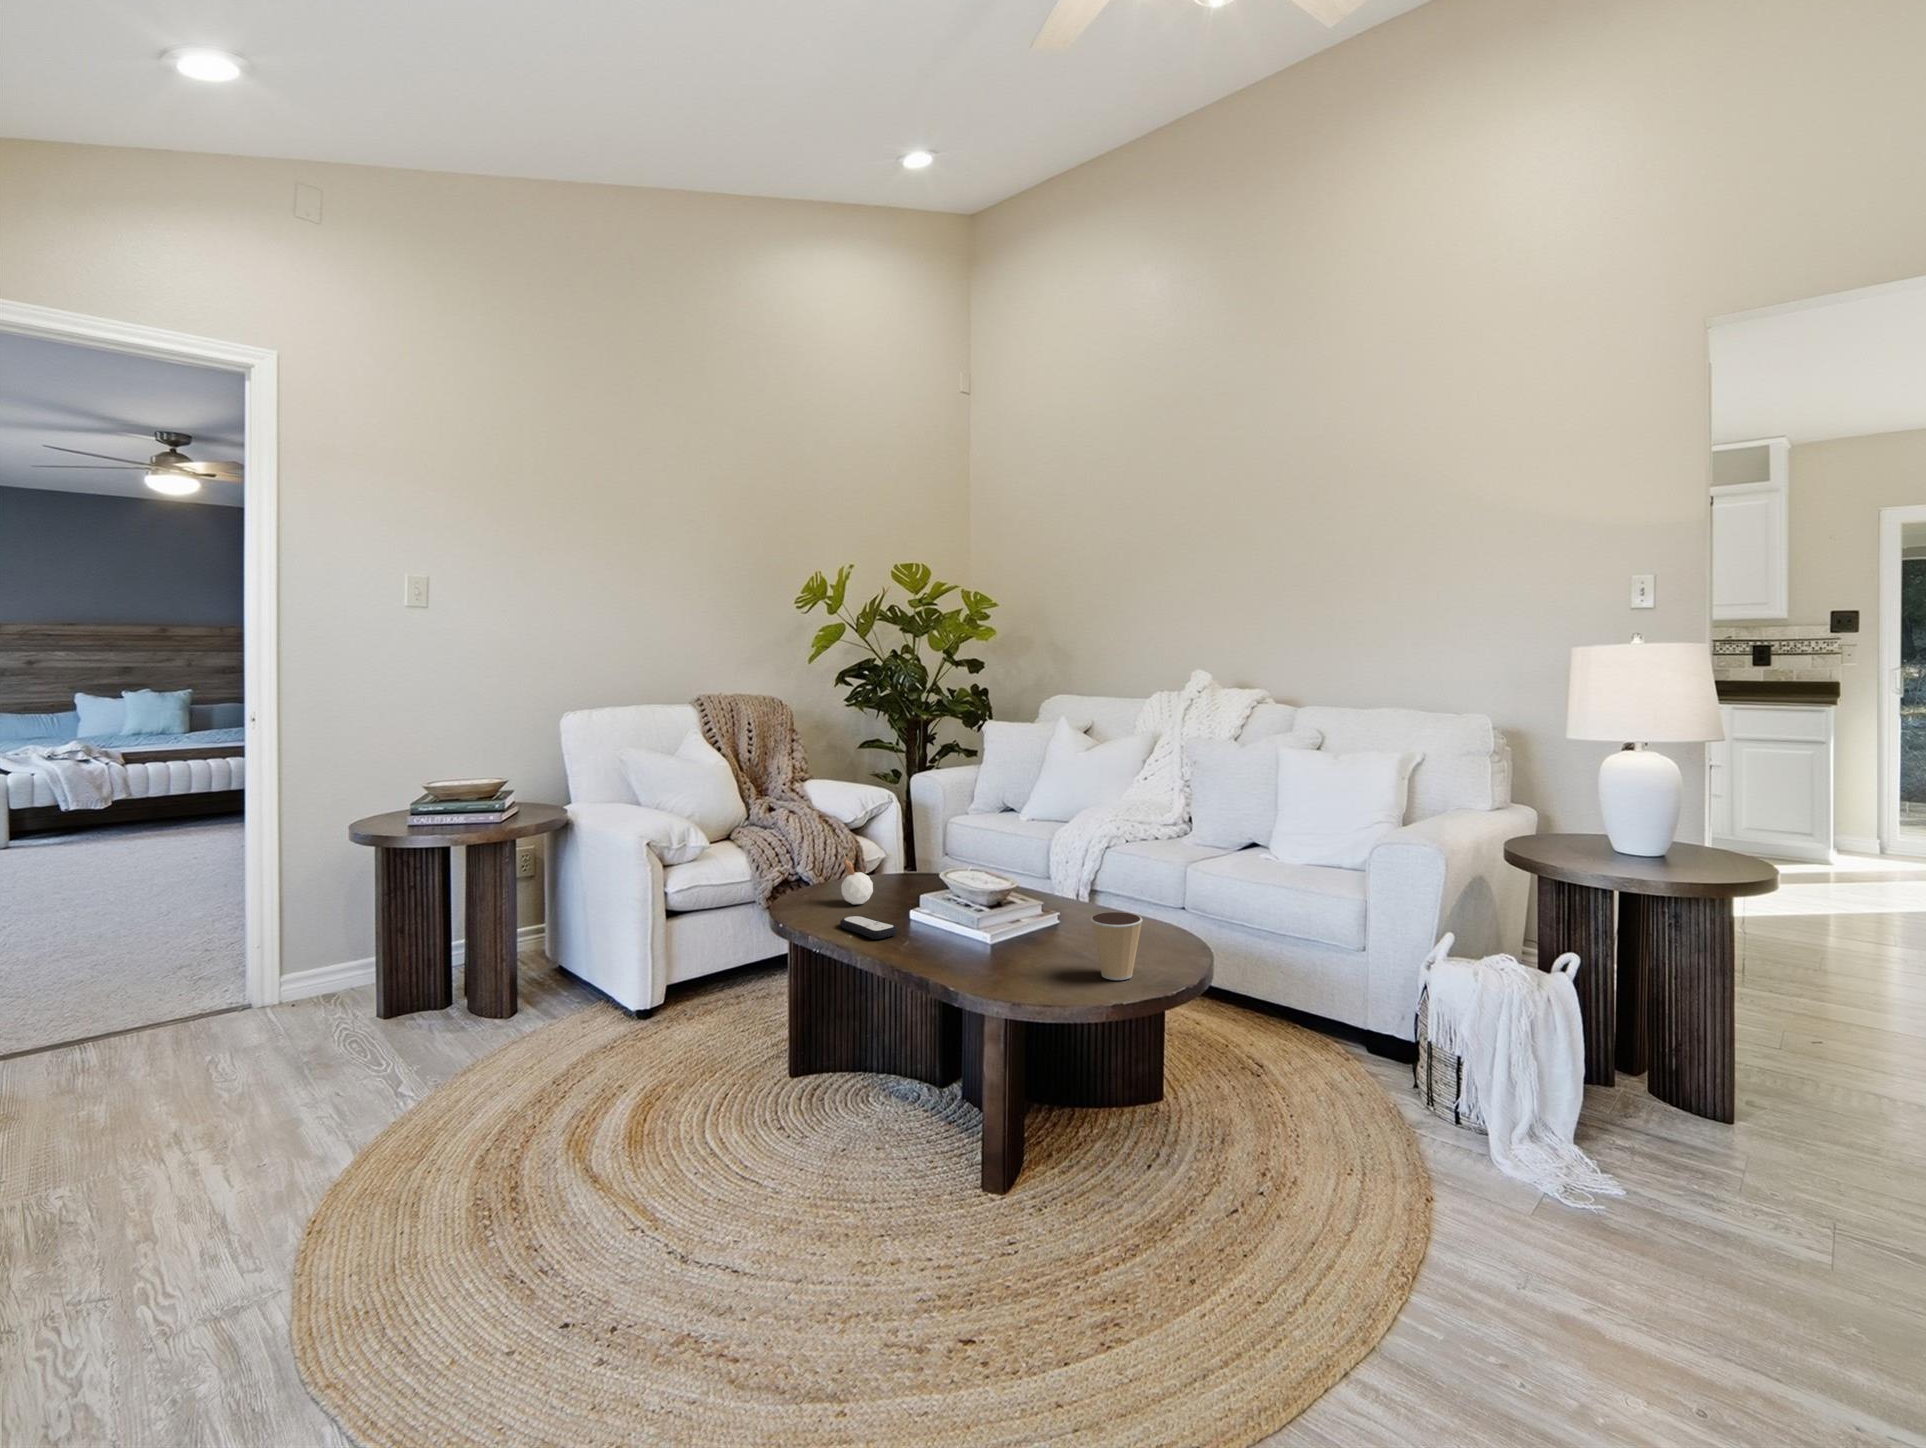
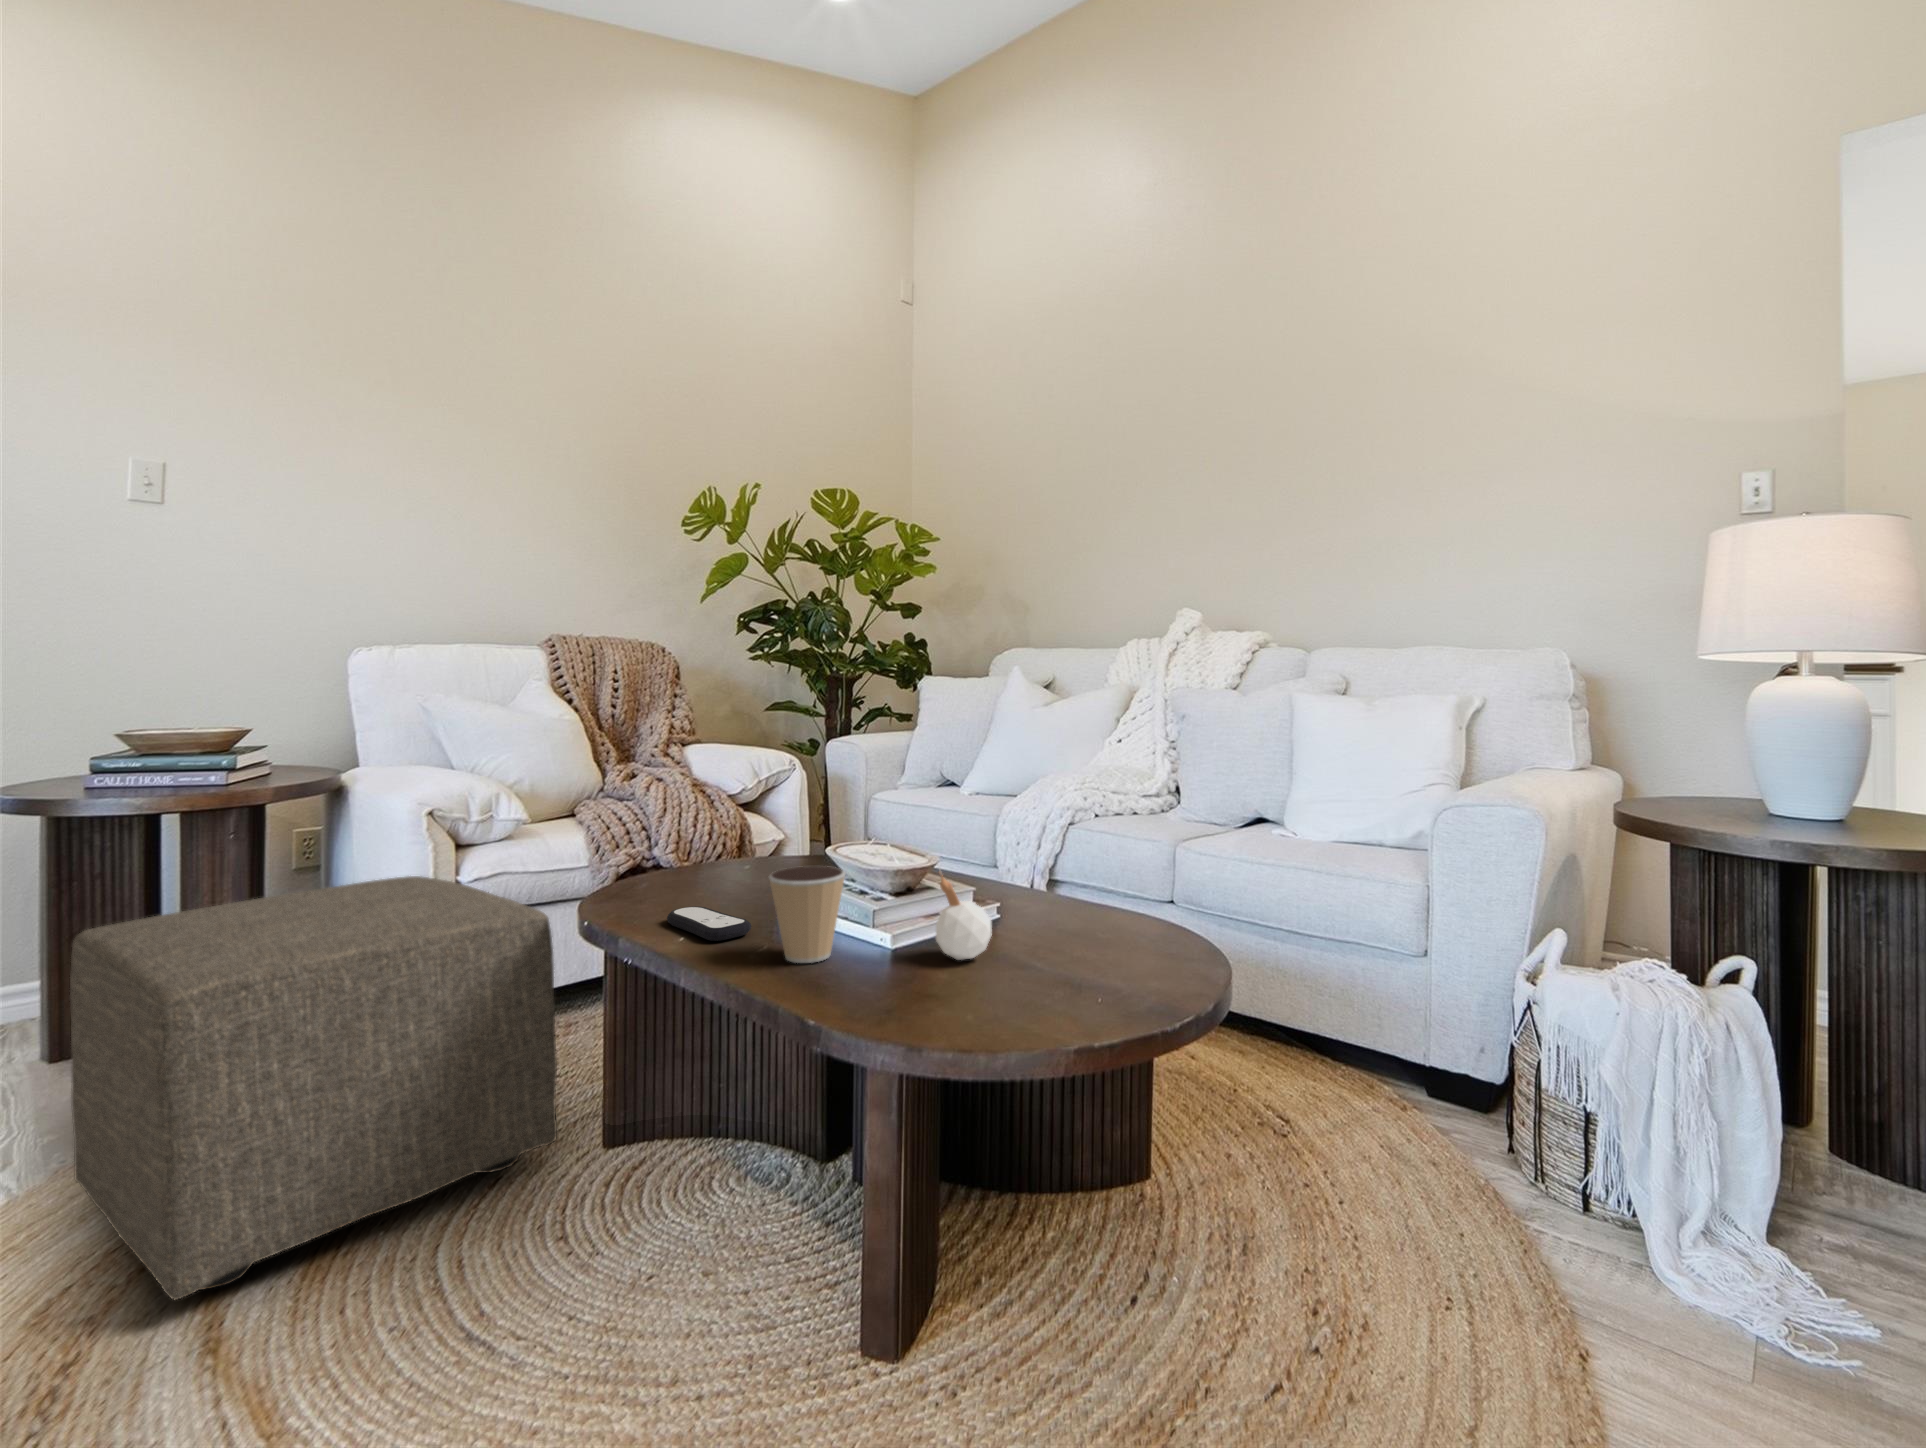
candle: present [841,851,873,905] -> present [936,871,991,960]
ottoman: none [462,892,763,1153] -> present [70,876,557,1300]
coffee cup: present [1090,912,1143,980] -> present [769,866,845,963]

